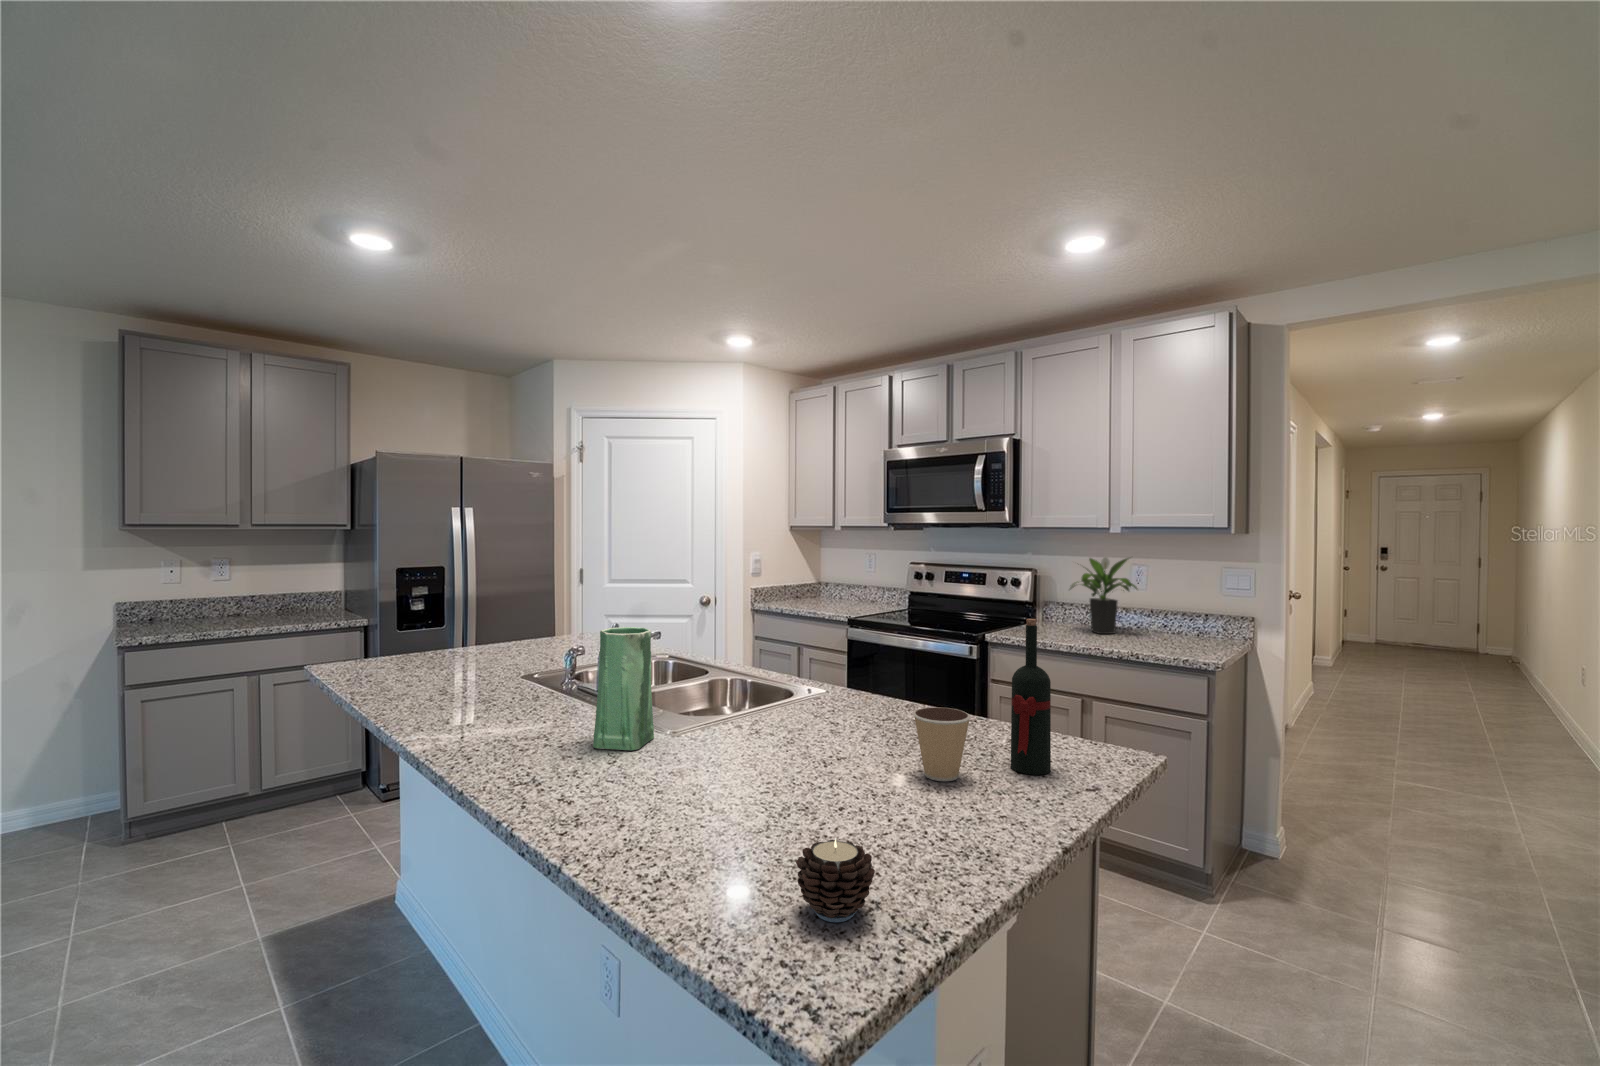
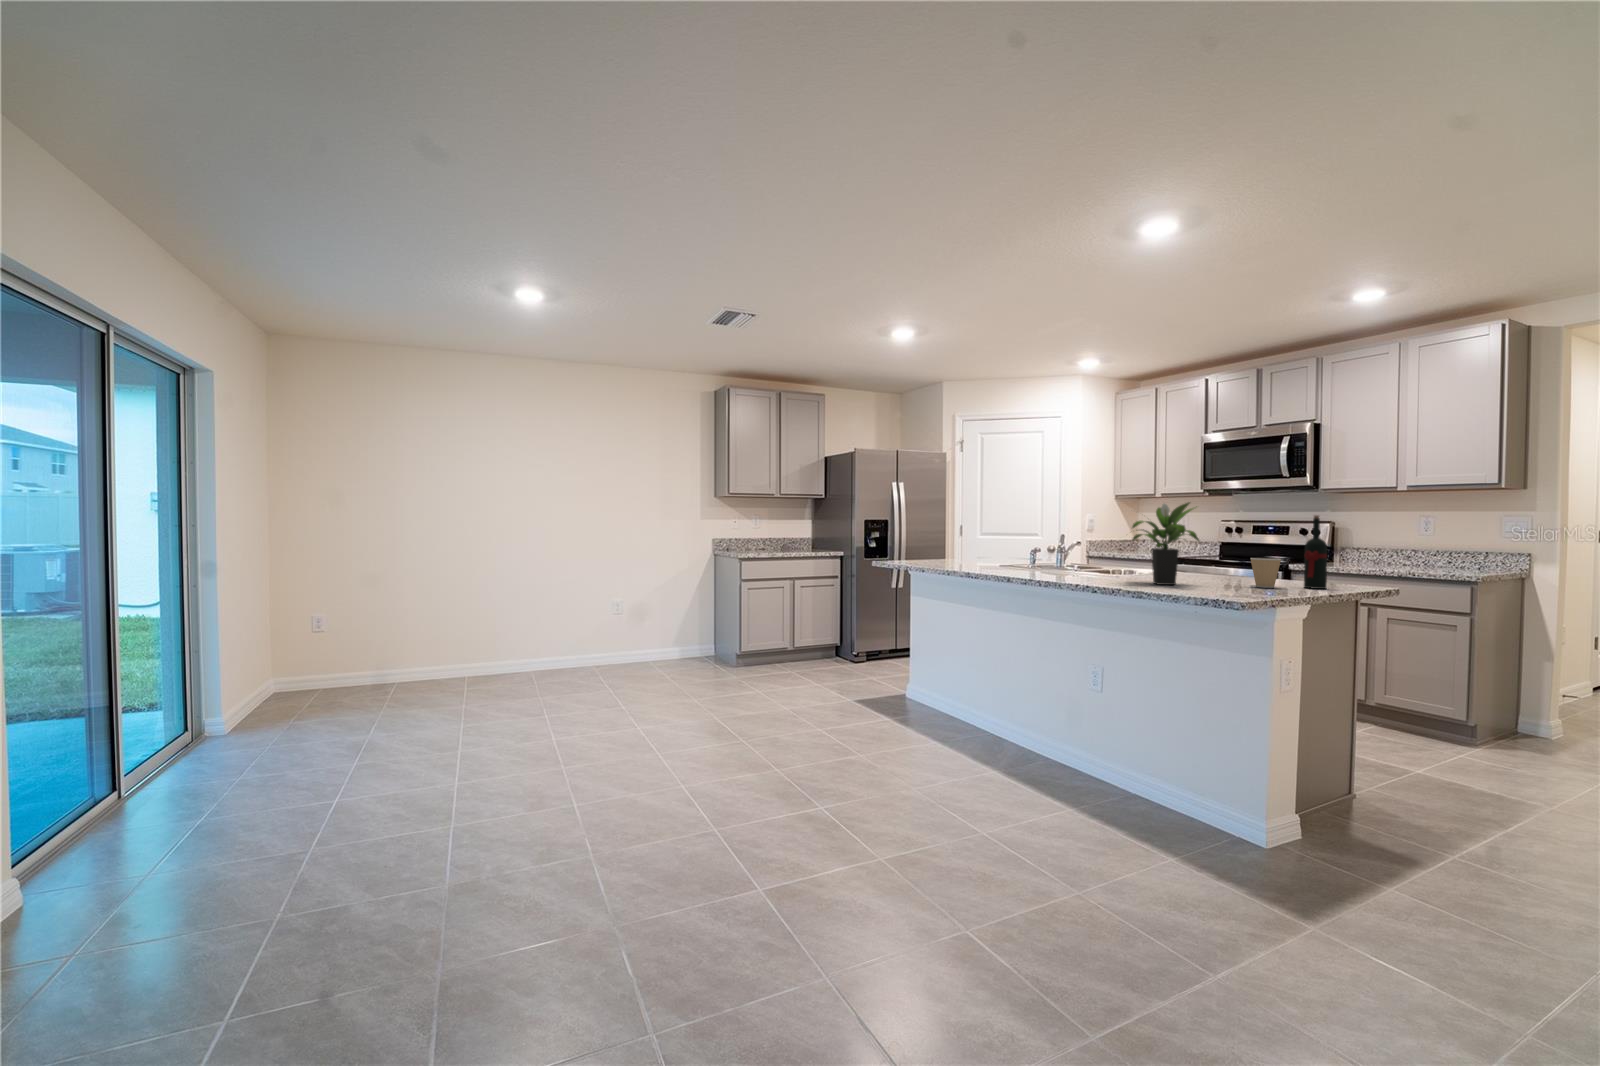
potted plant: present [1070,557,1137,634] -> present [1132,502,1199,585]
vase: present [593,627,654,750] -> none [1076,525,1103,578]
candle: present [796,838,875,922] -> none [1212,571,1245,598]

